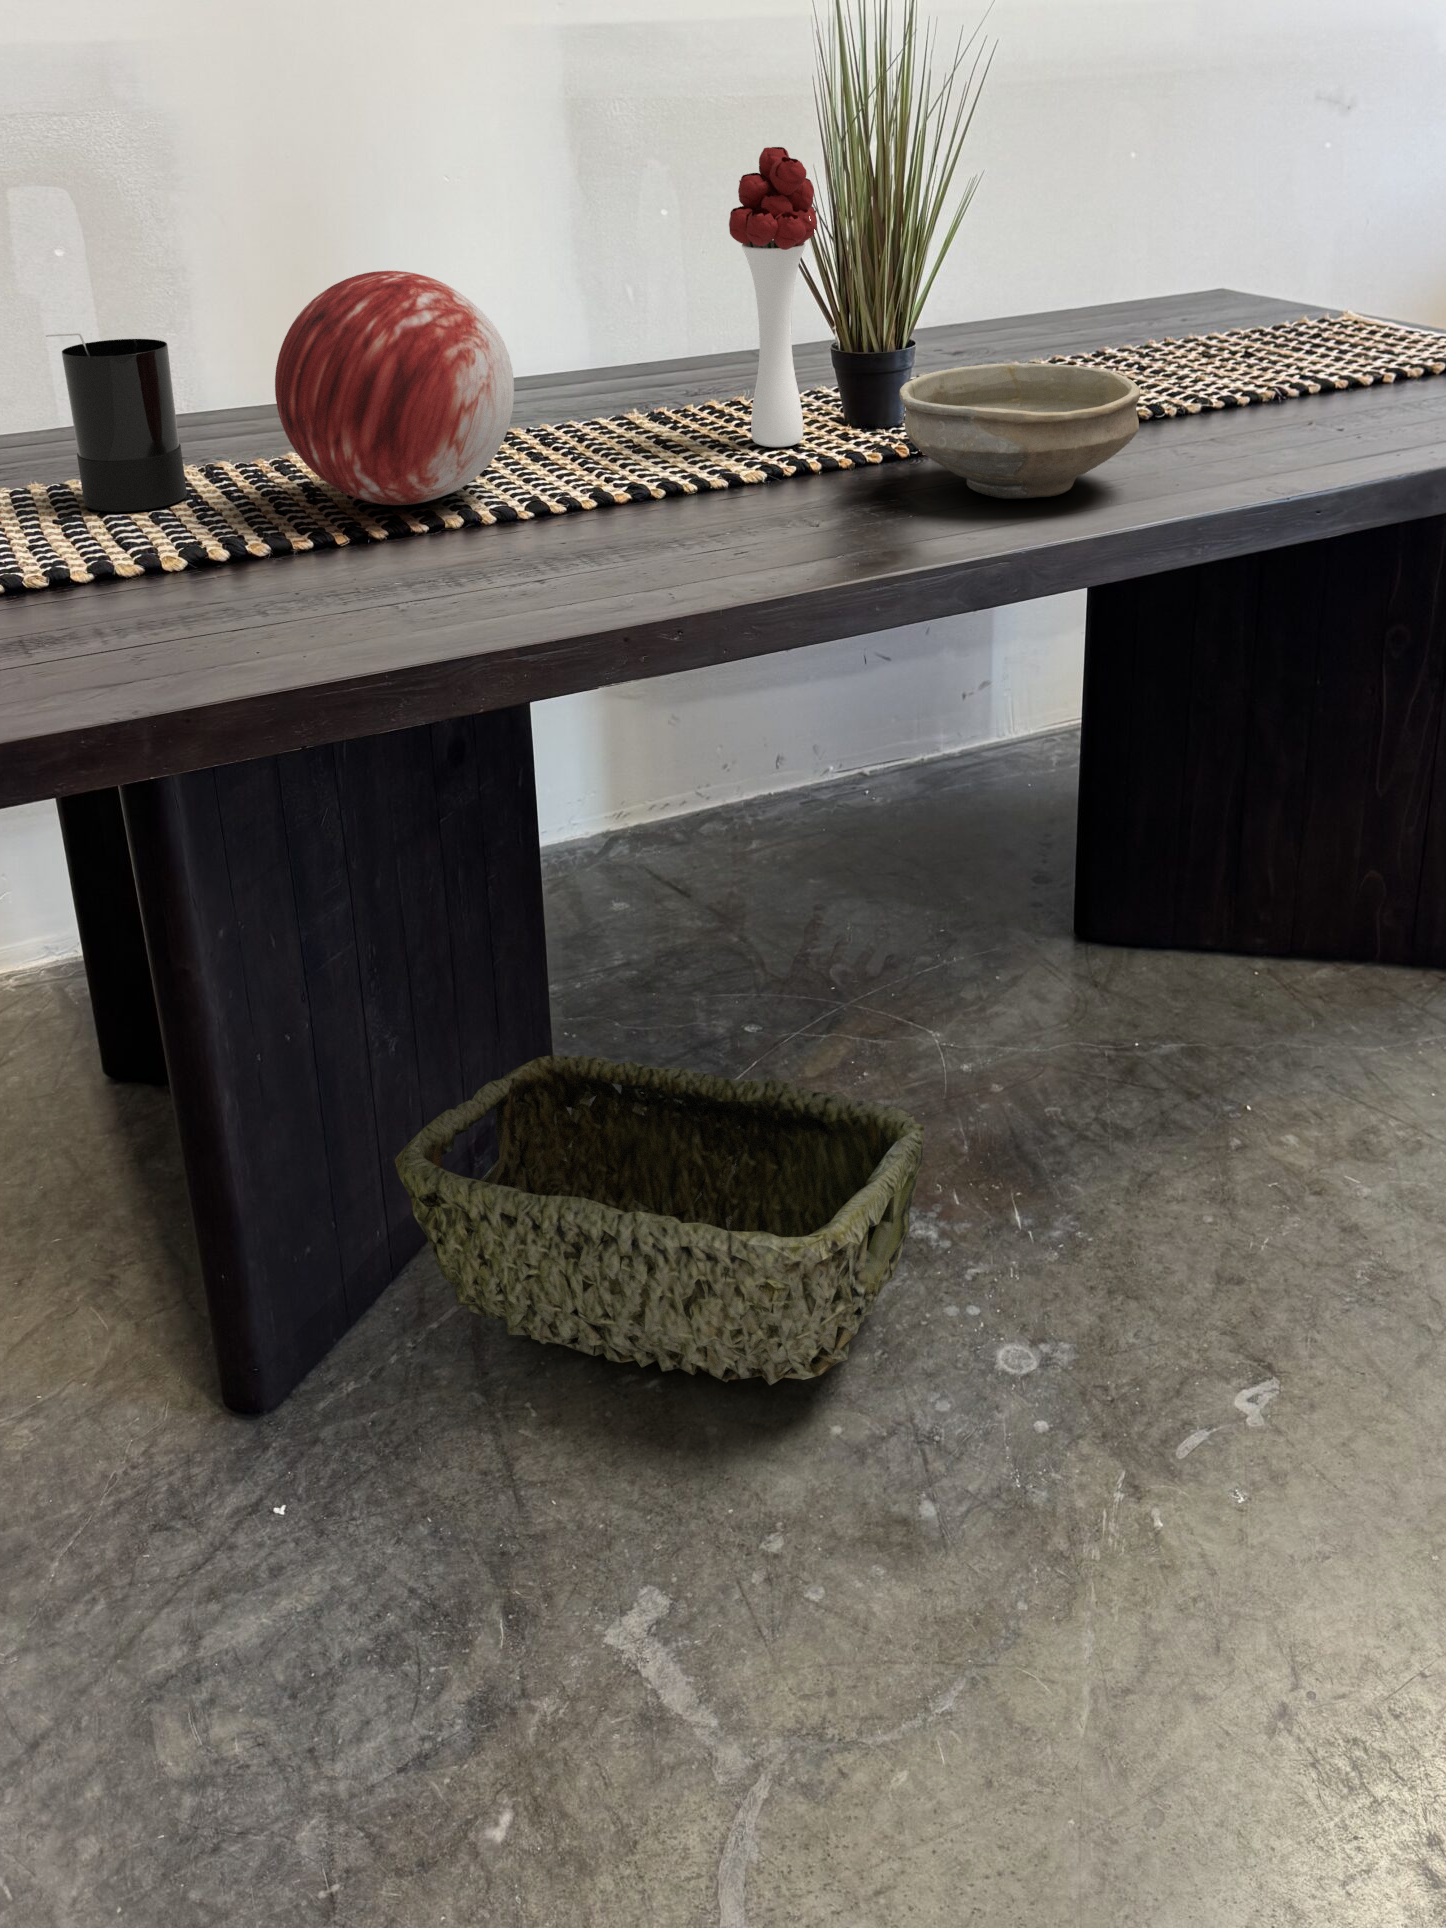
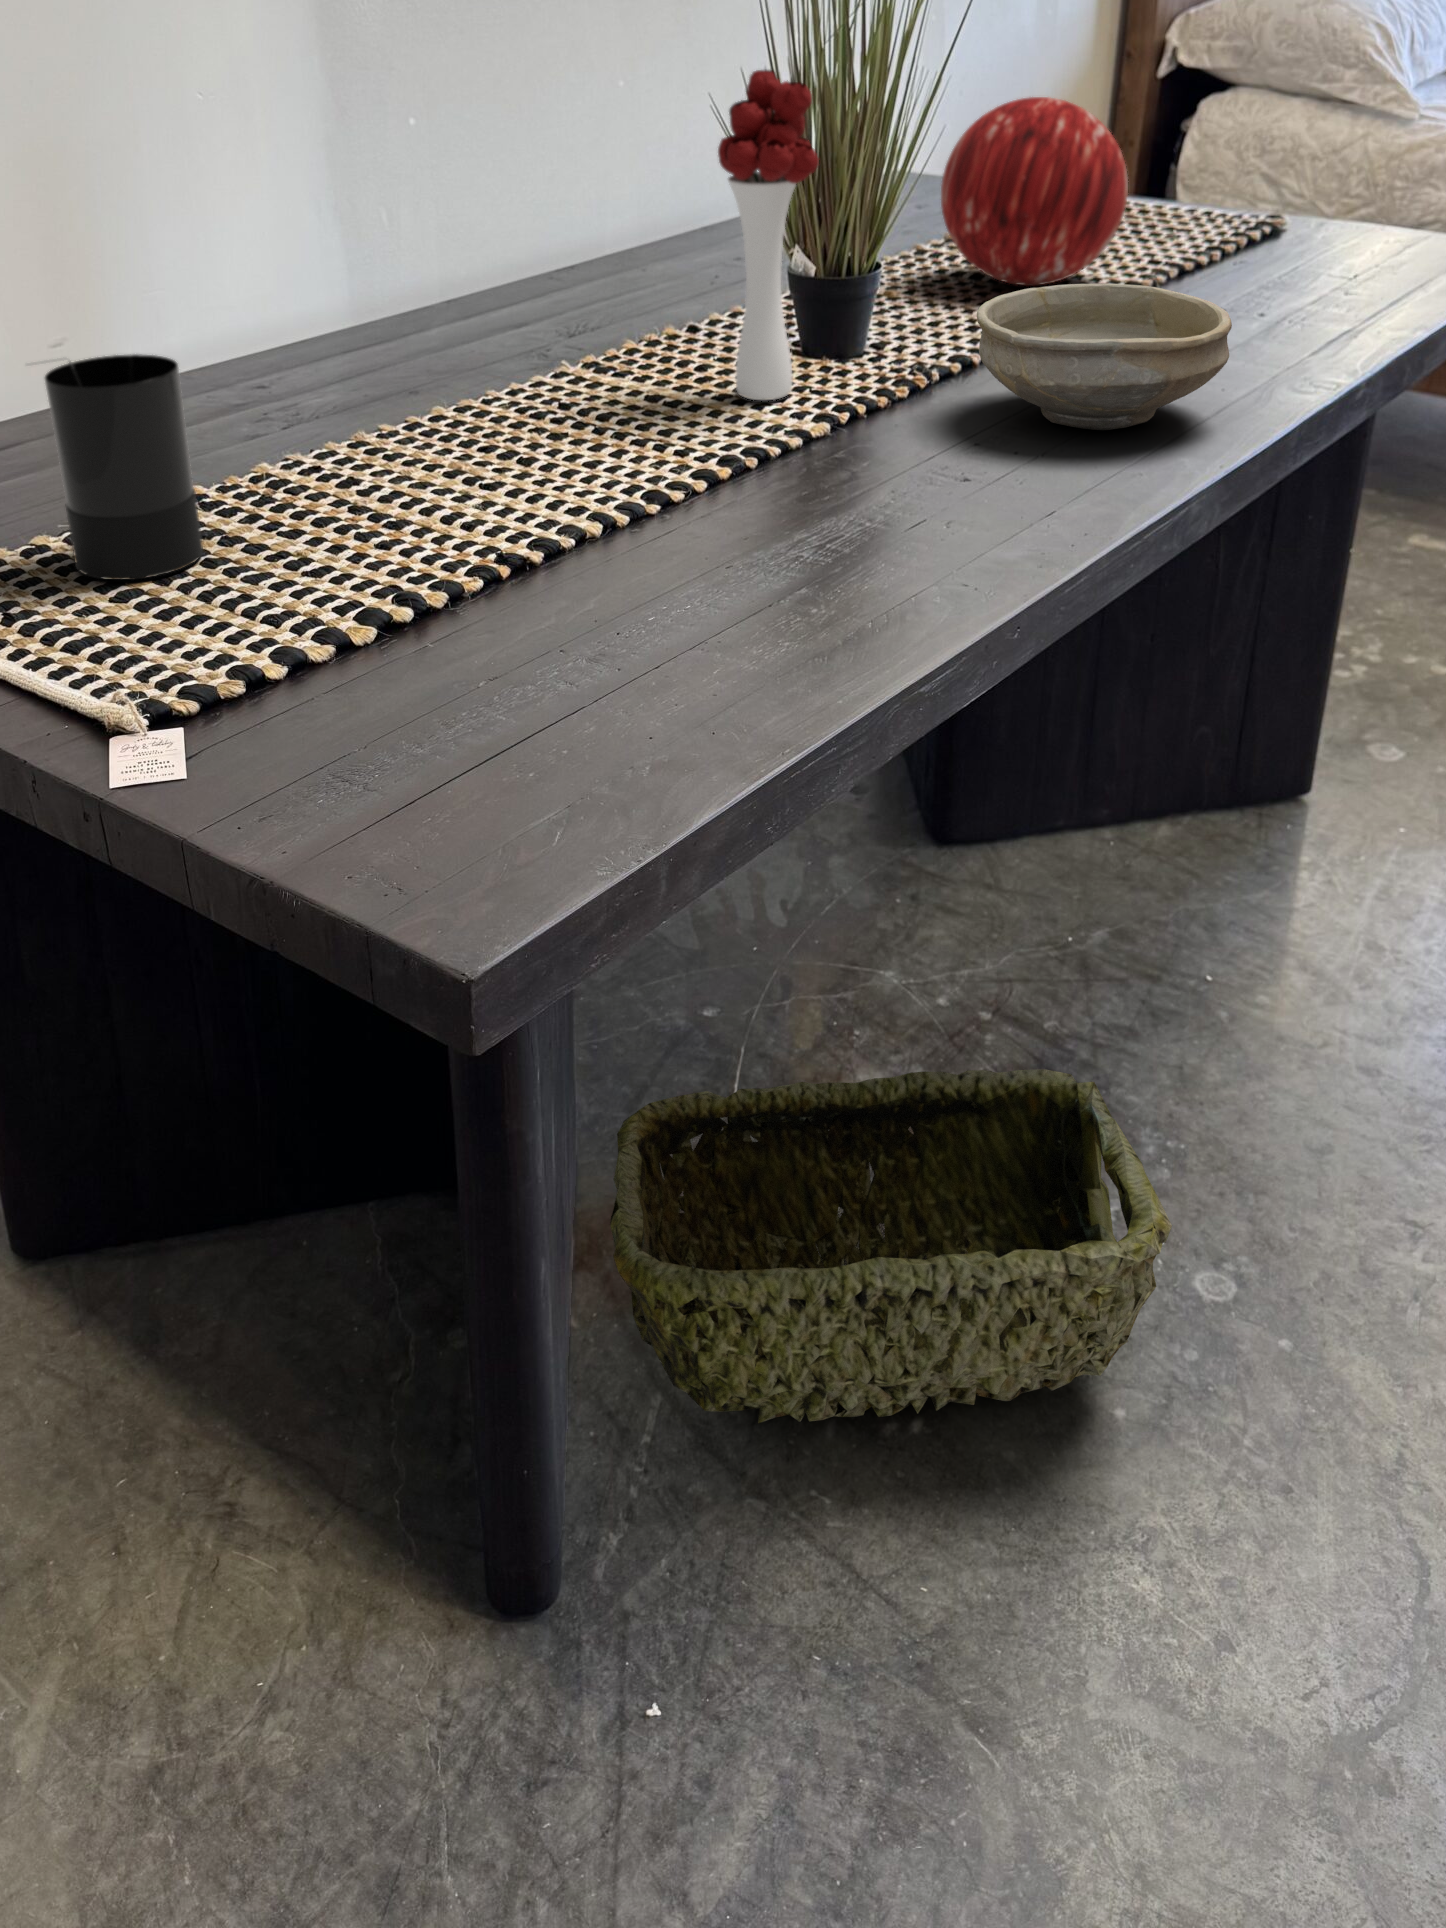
decorative orb: present [275,271,514,505] -> present [941,97,1128,286]

